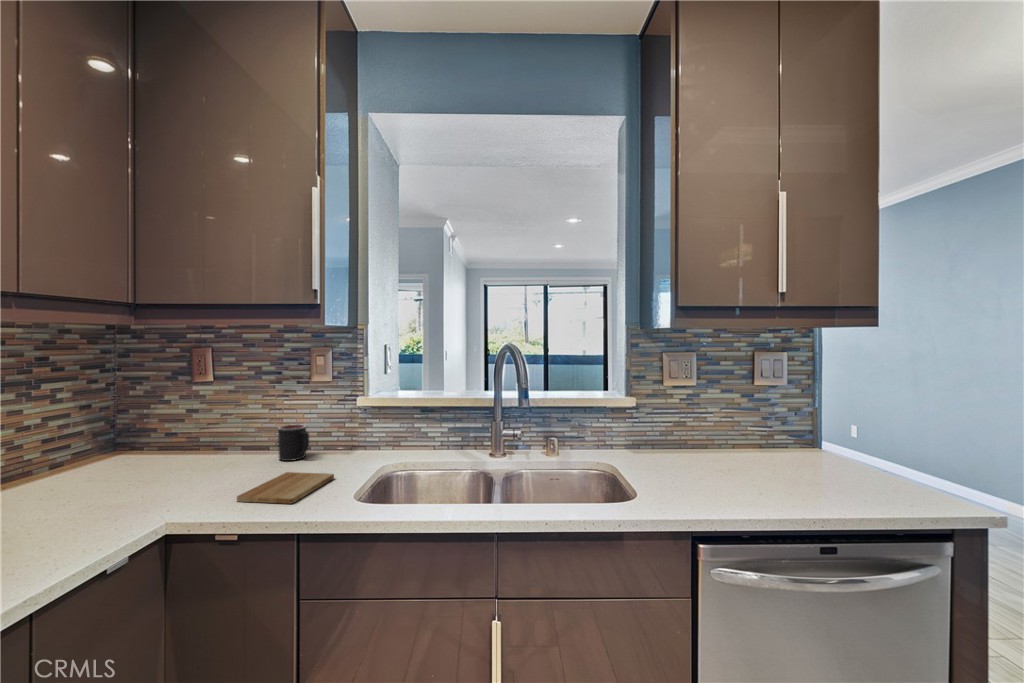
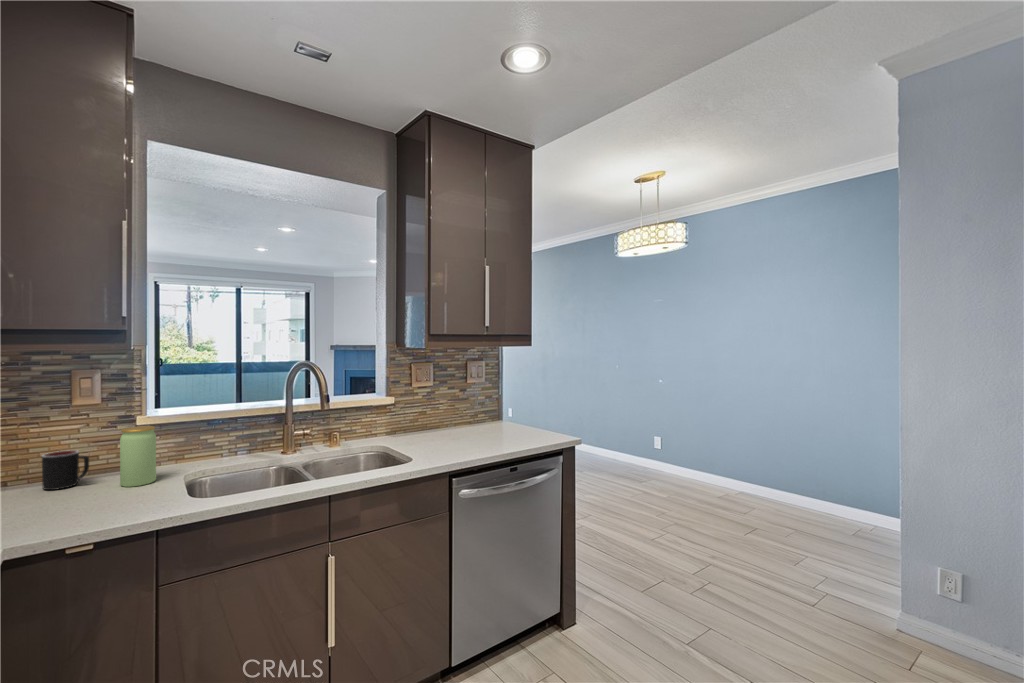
jar: none [324,408,355,470] -> present [120,426,156,487]
cutting board: present [237,472,334,504] -> none [69,486,151,521]

